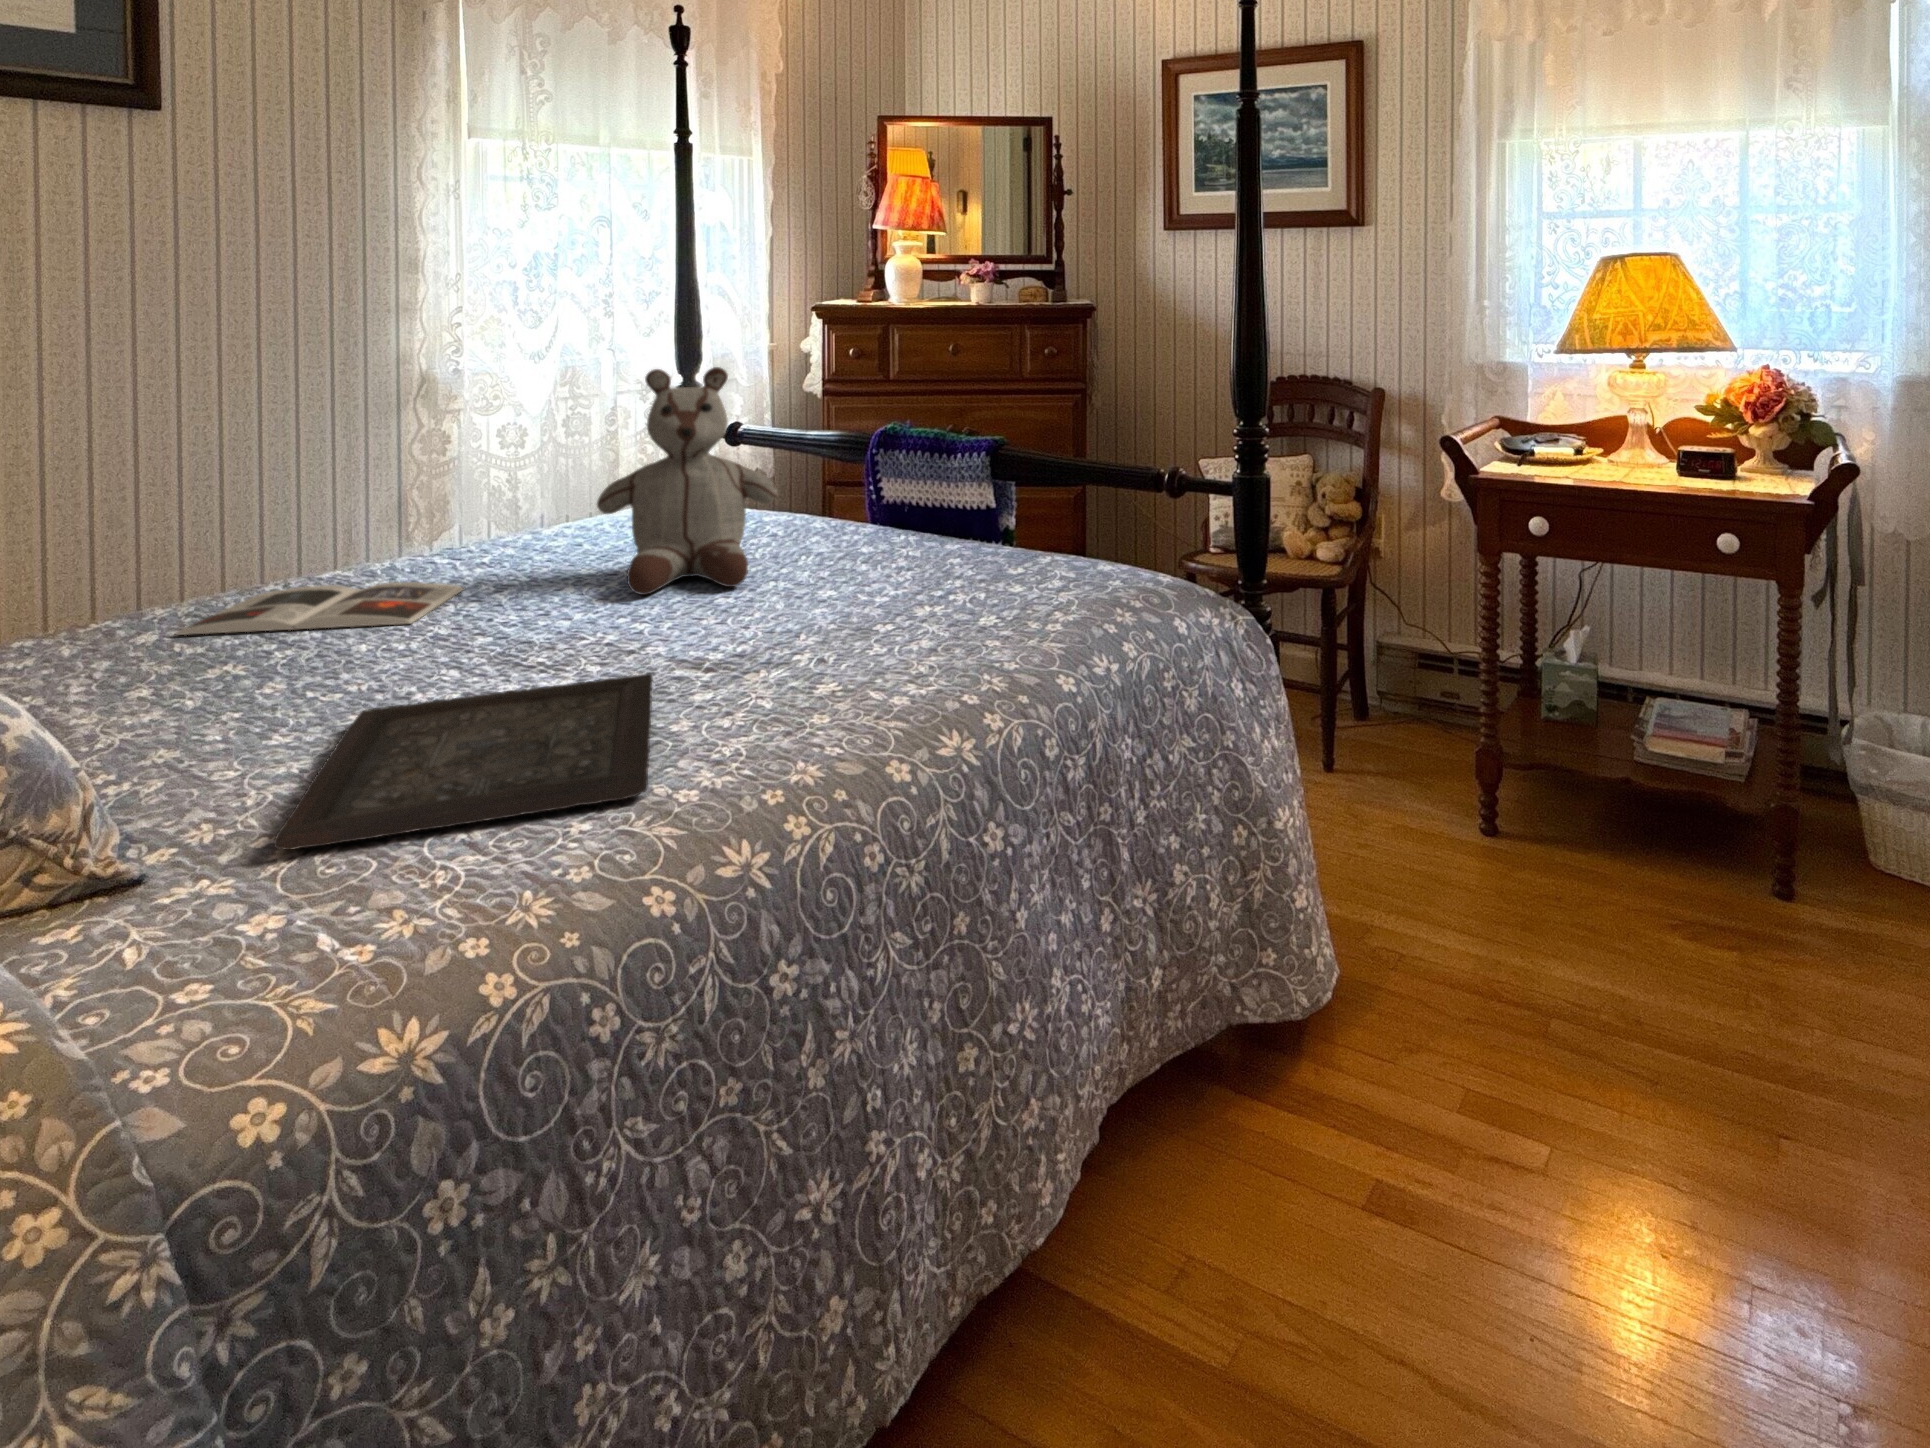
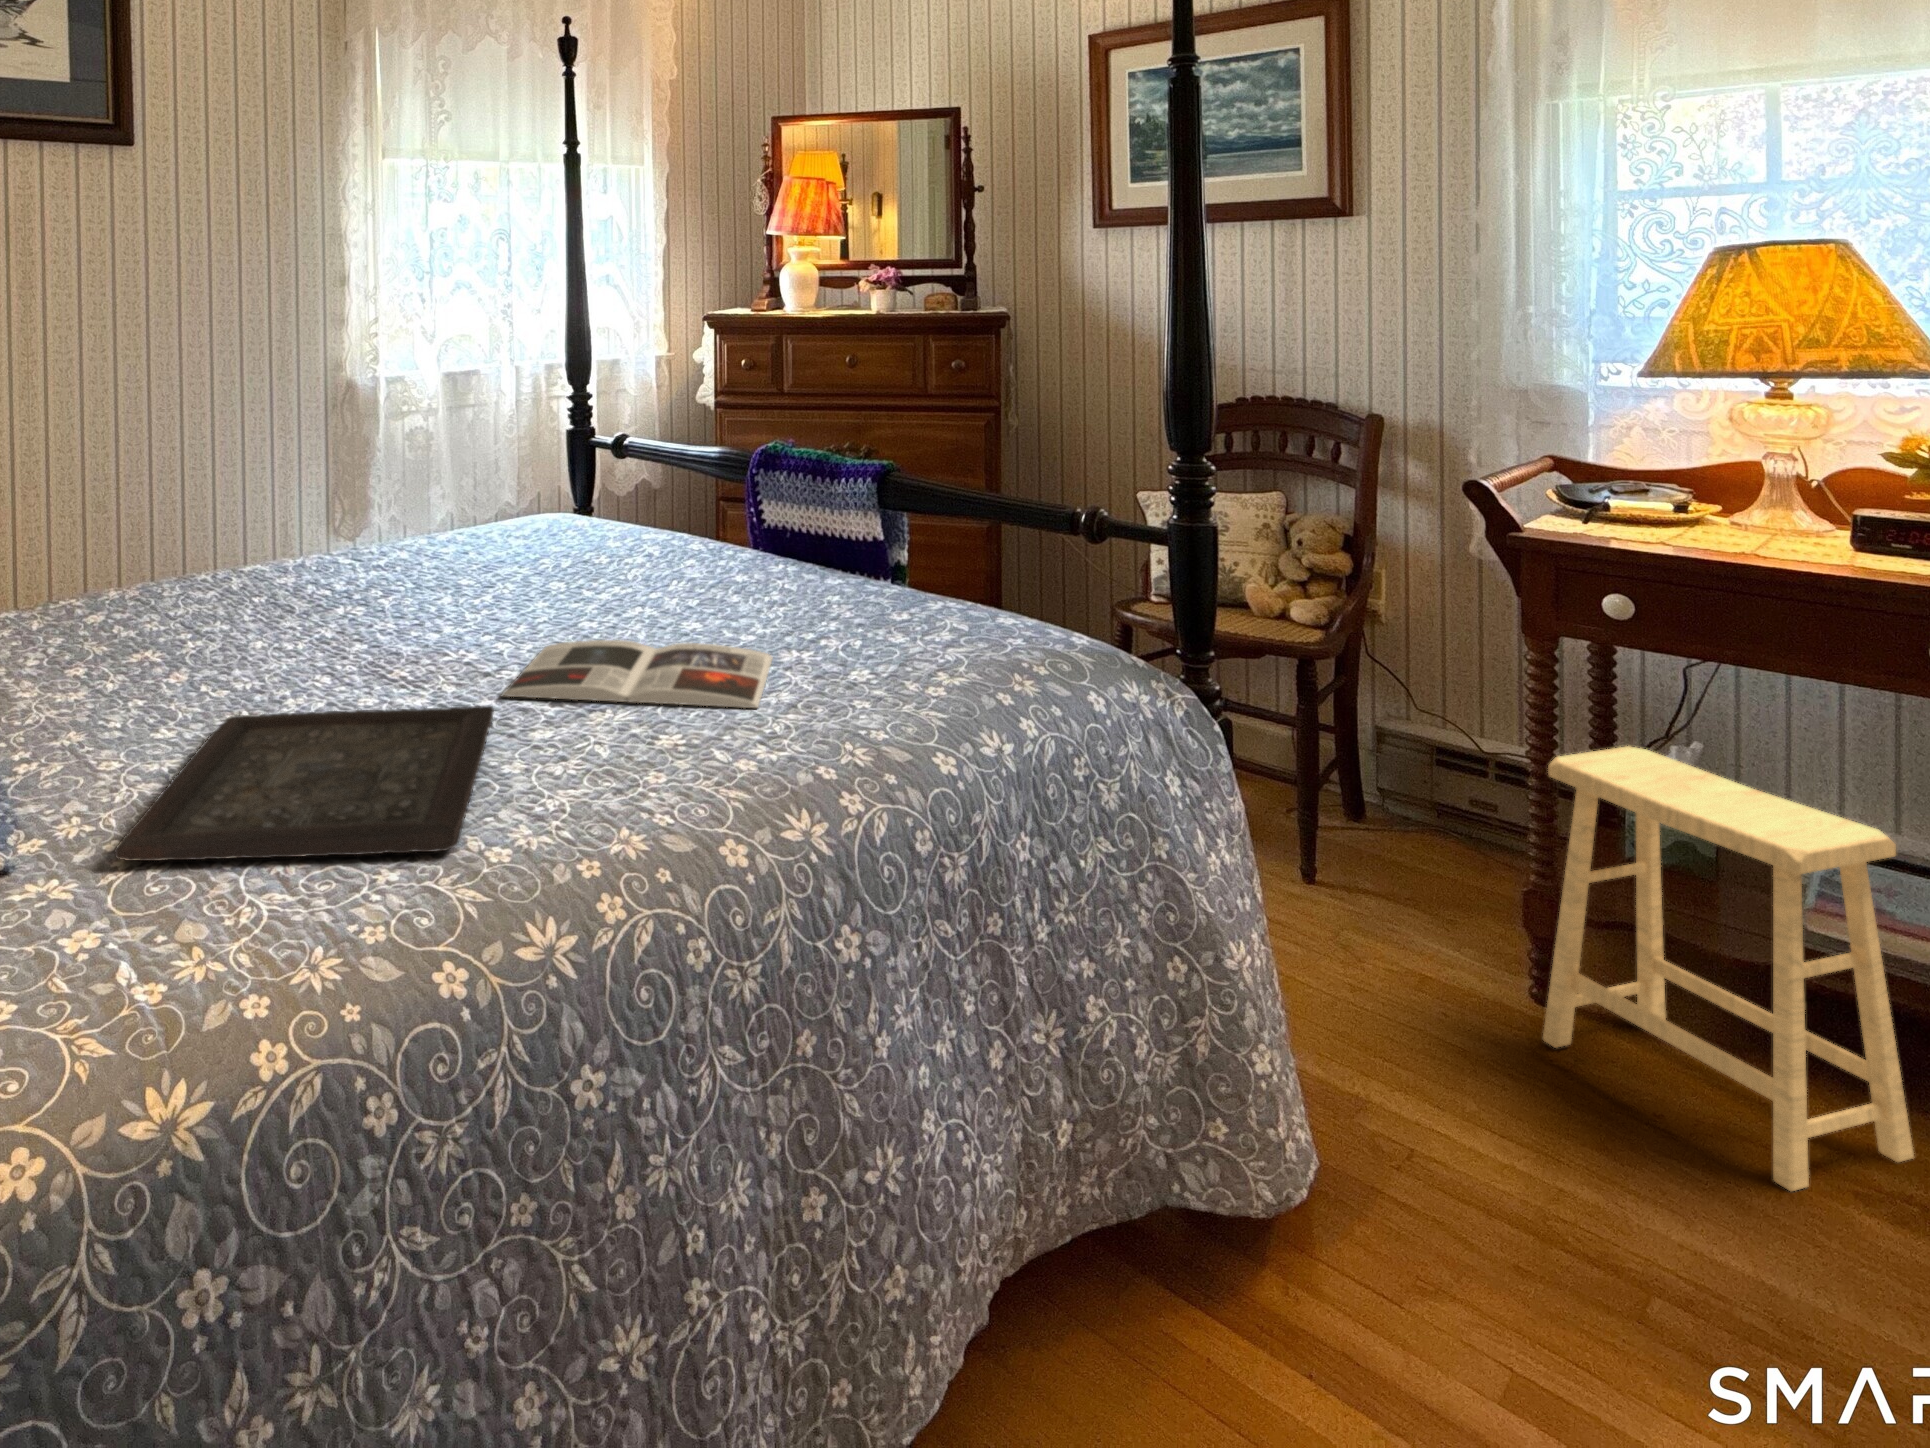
stuffed bear: present [597,367,777,595] -> none [471,380,647,614]
magazine: present [174,582,463,635] -> present [502,640,773,708]
footstool: none [1486,631,1705,934] -> present [1543,746,1914,1191]

